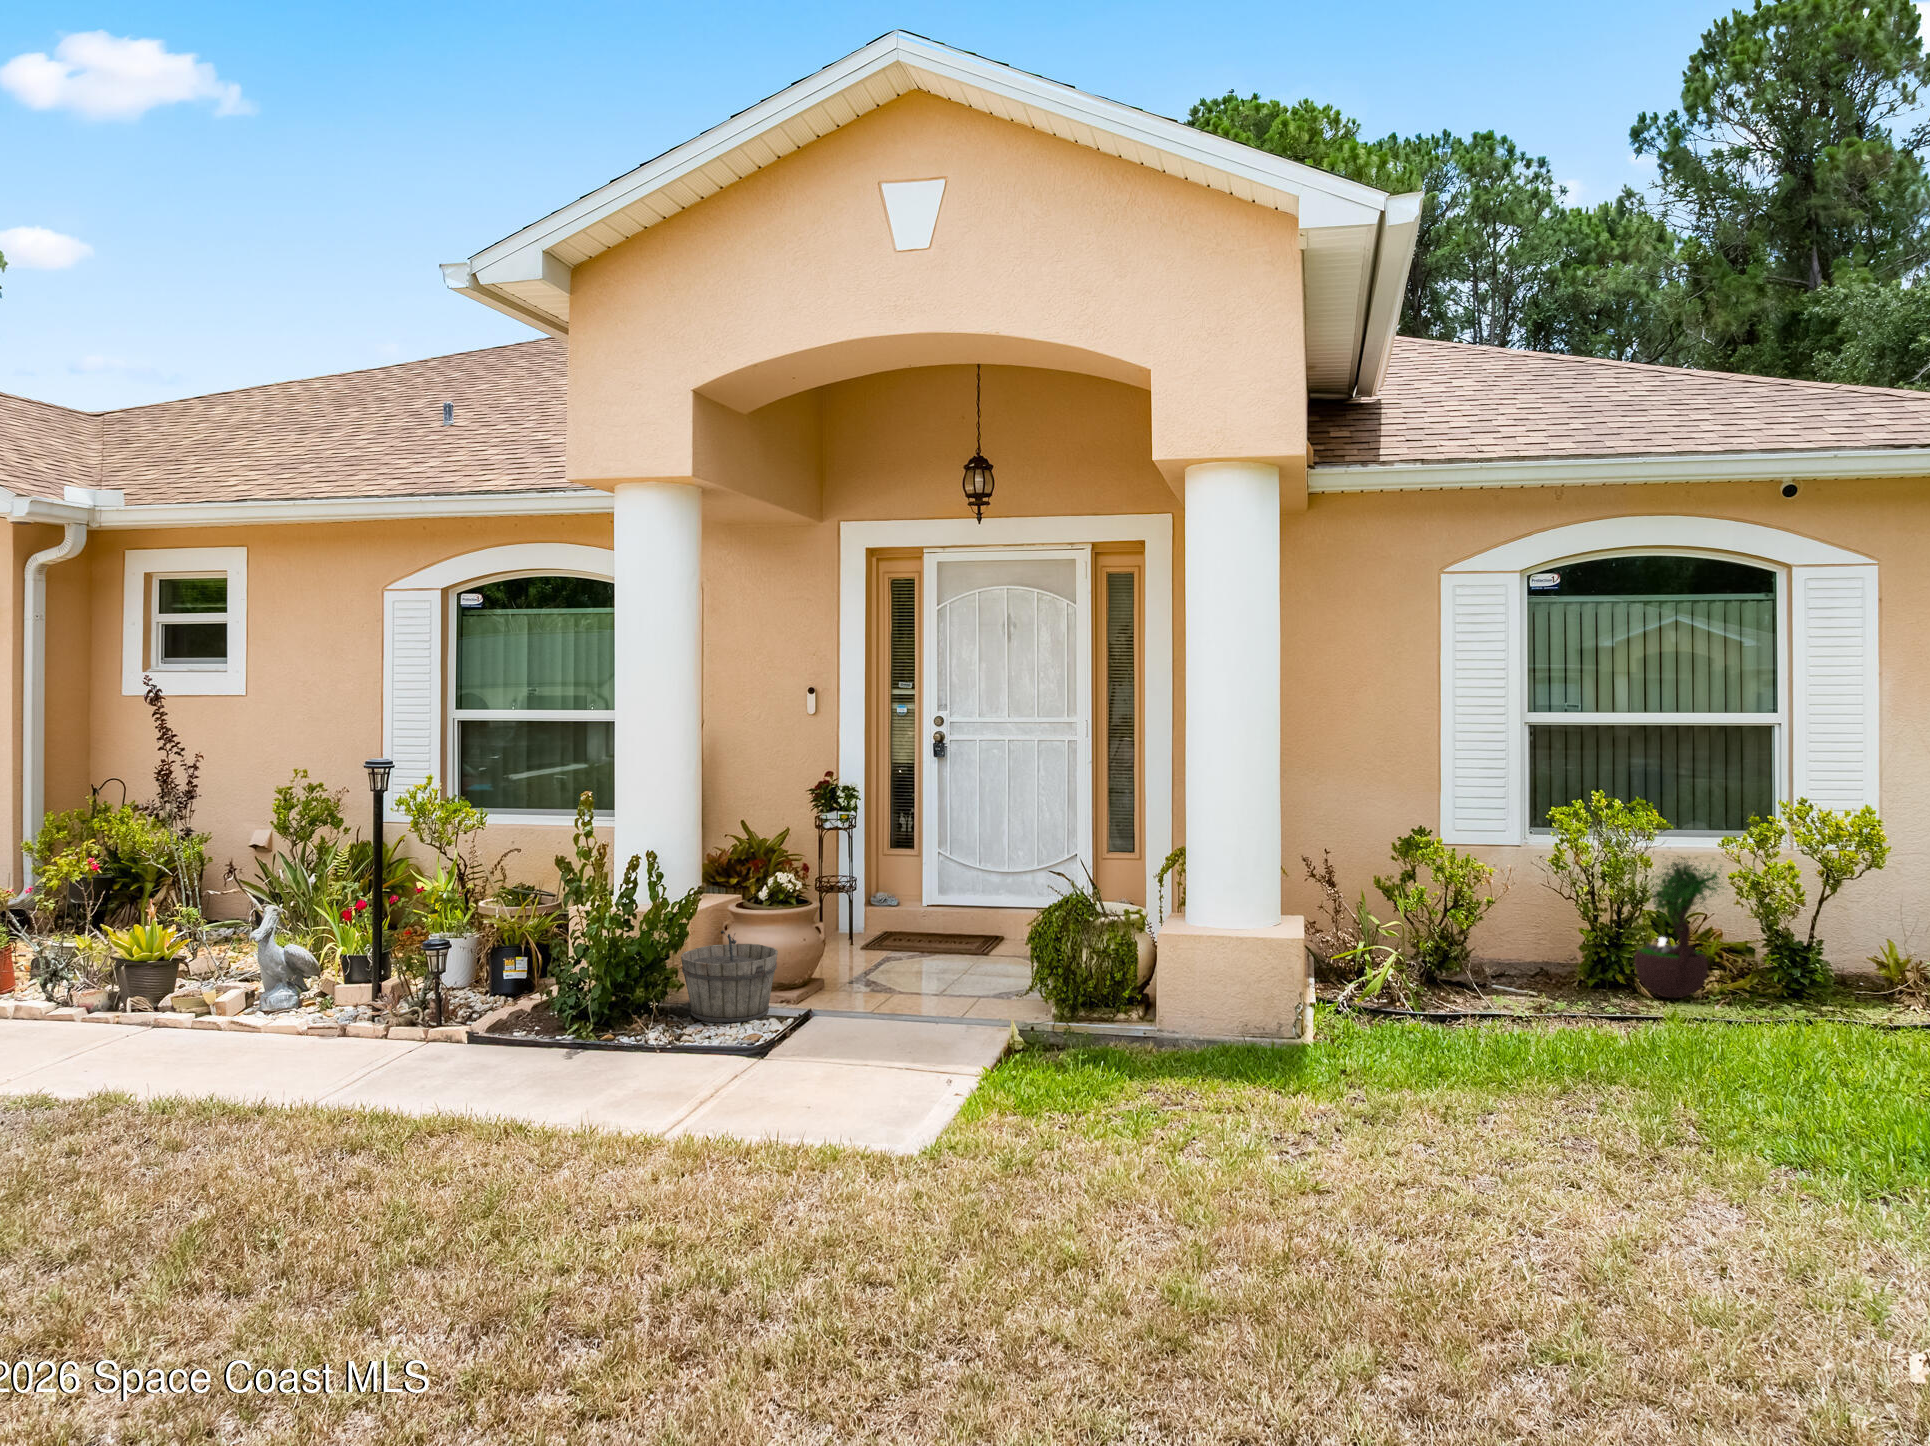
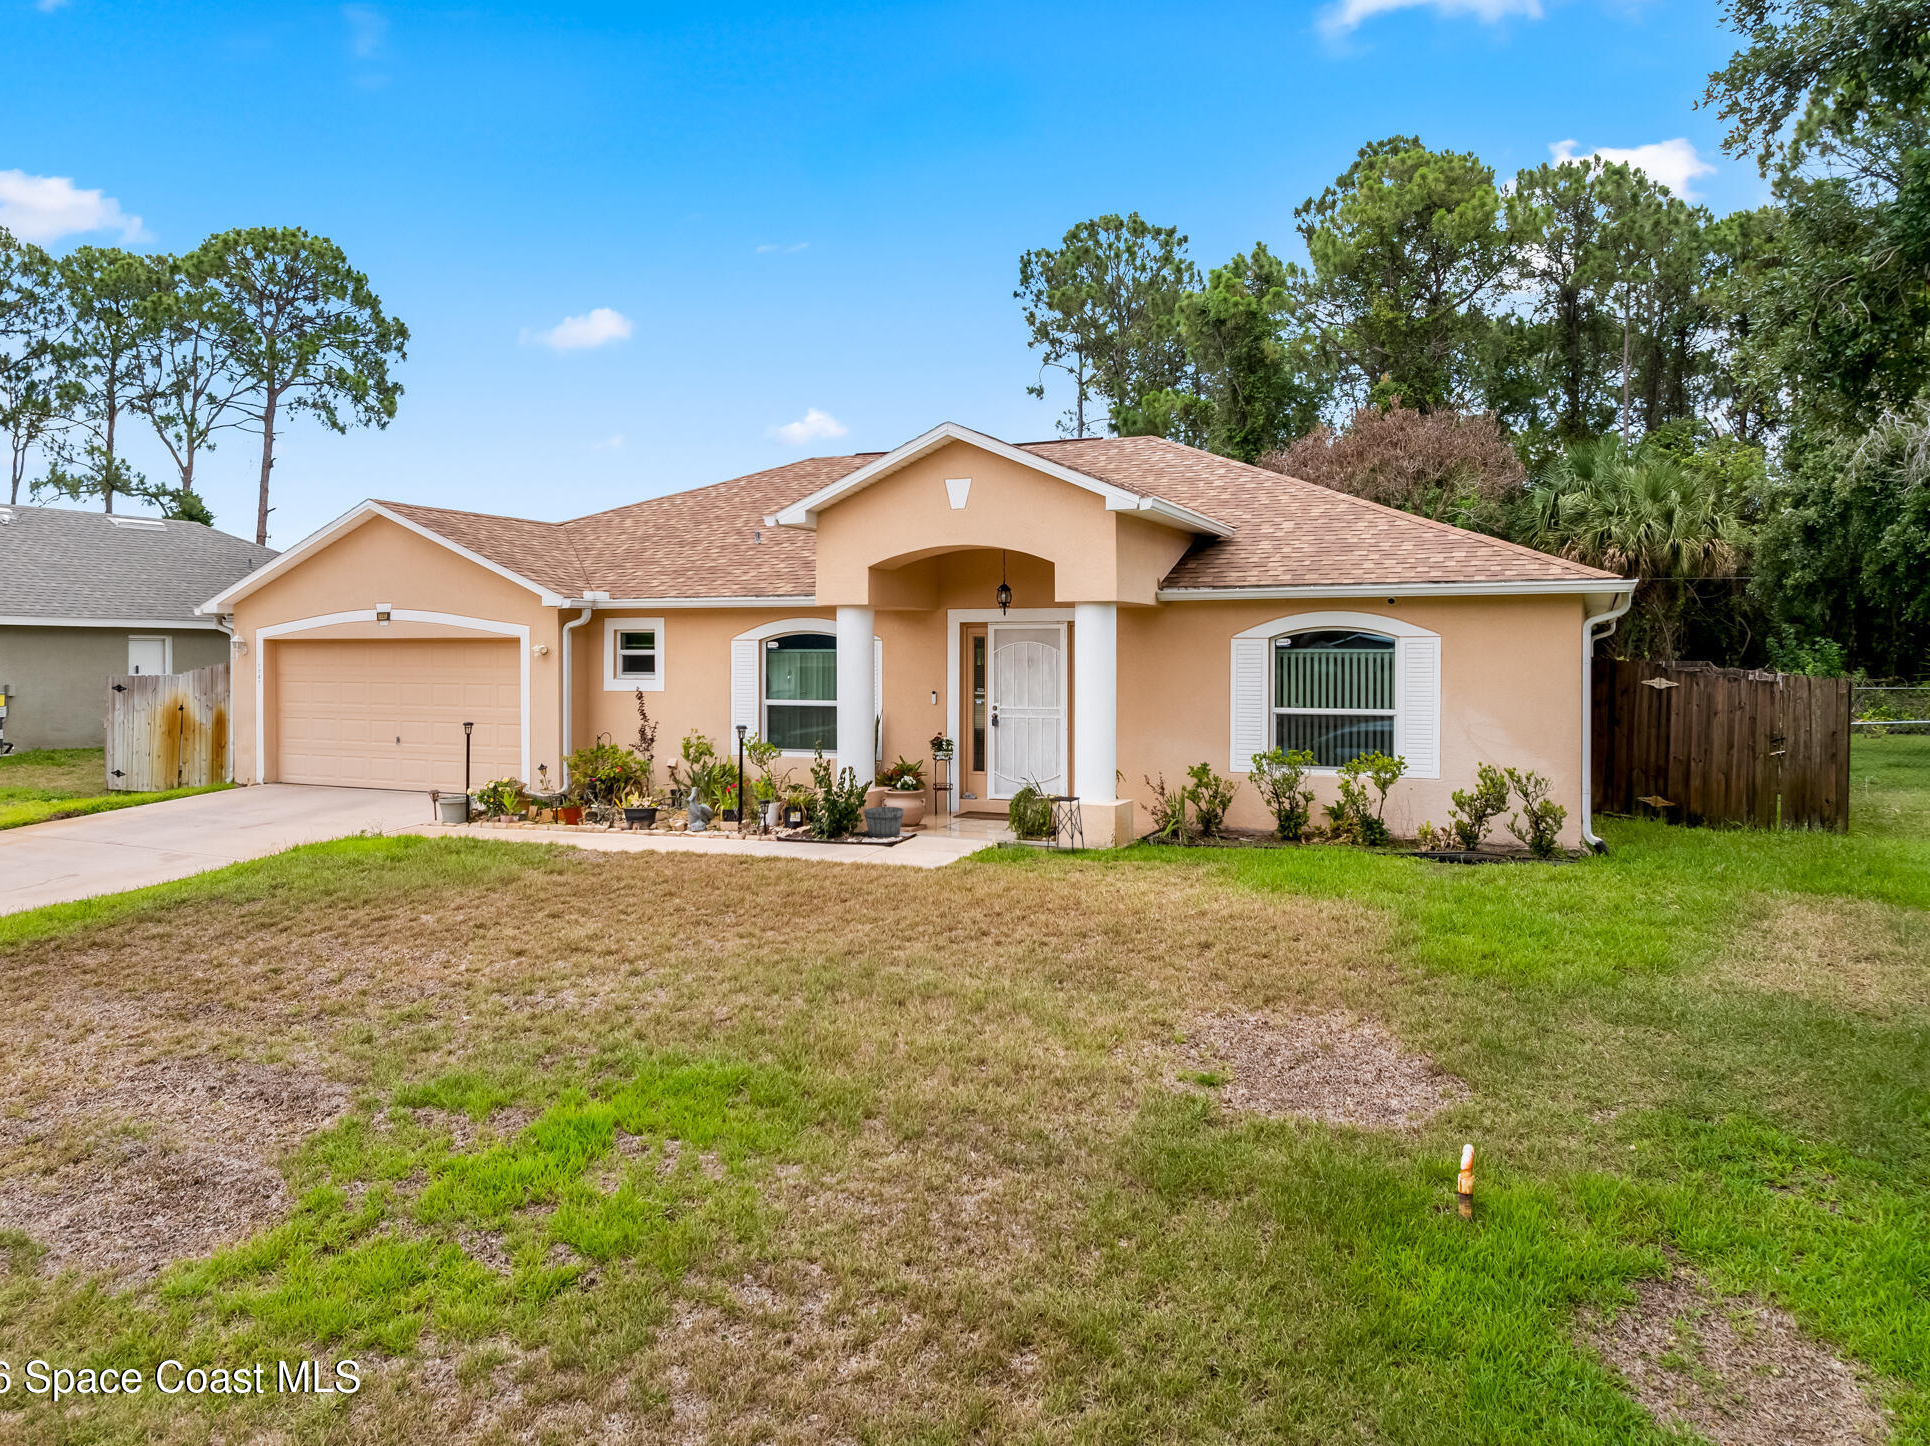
potted tree: present [1634,856,1723,998] -> none [1269,773,1310,840]
side table: none [1180,918,1260,1070] -> present [1047,796,1084,853]

